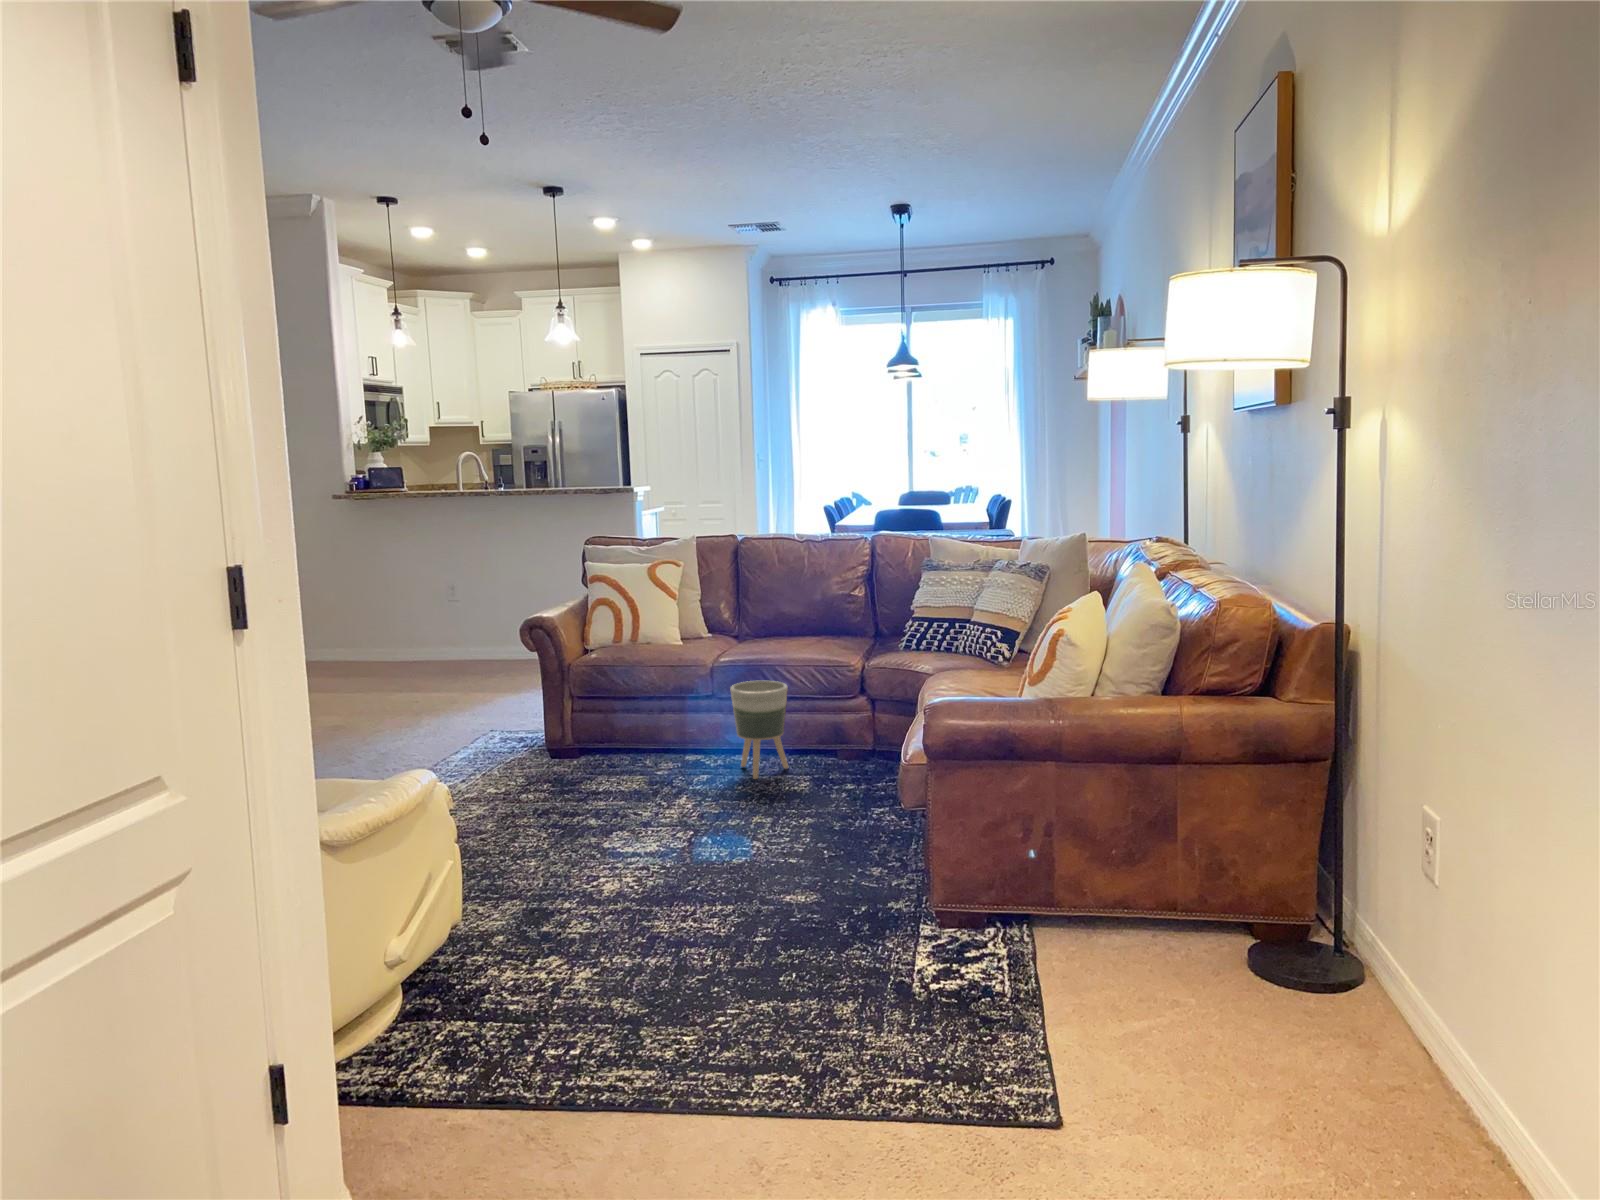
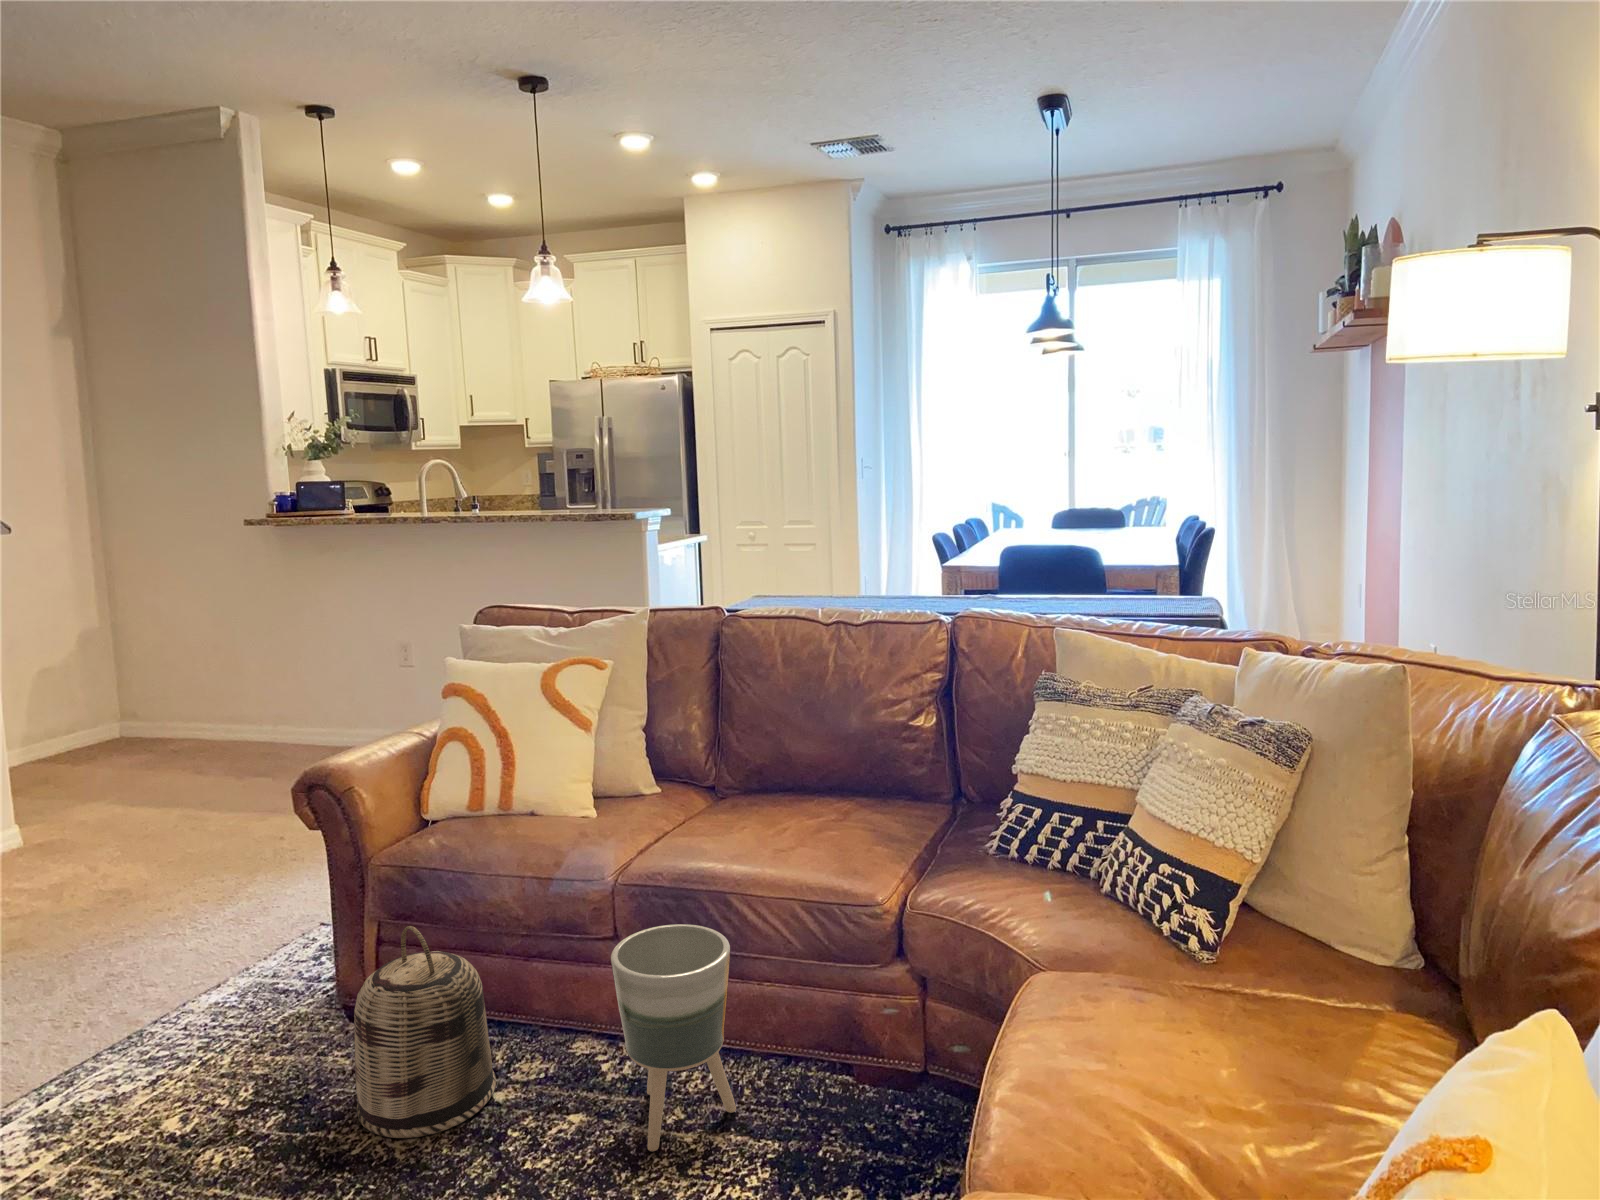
basket: none [594,685,662,785] -> present [354,926,496,1138]

